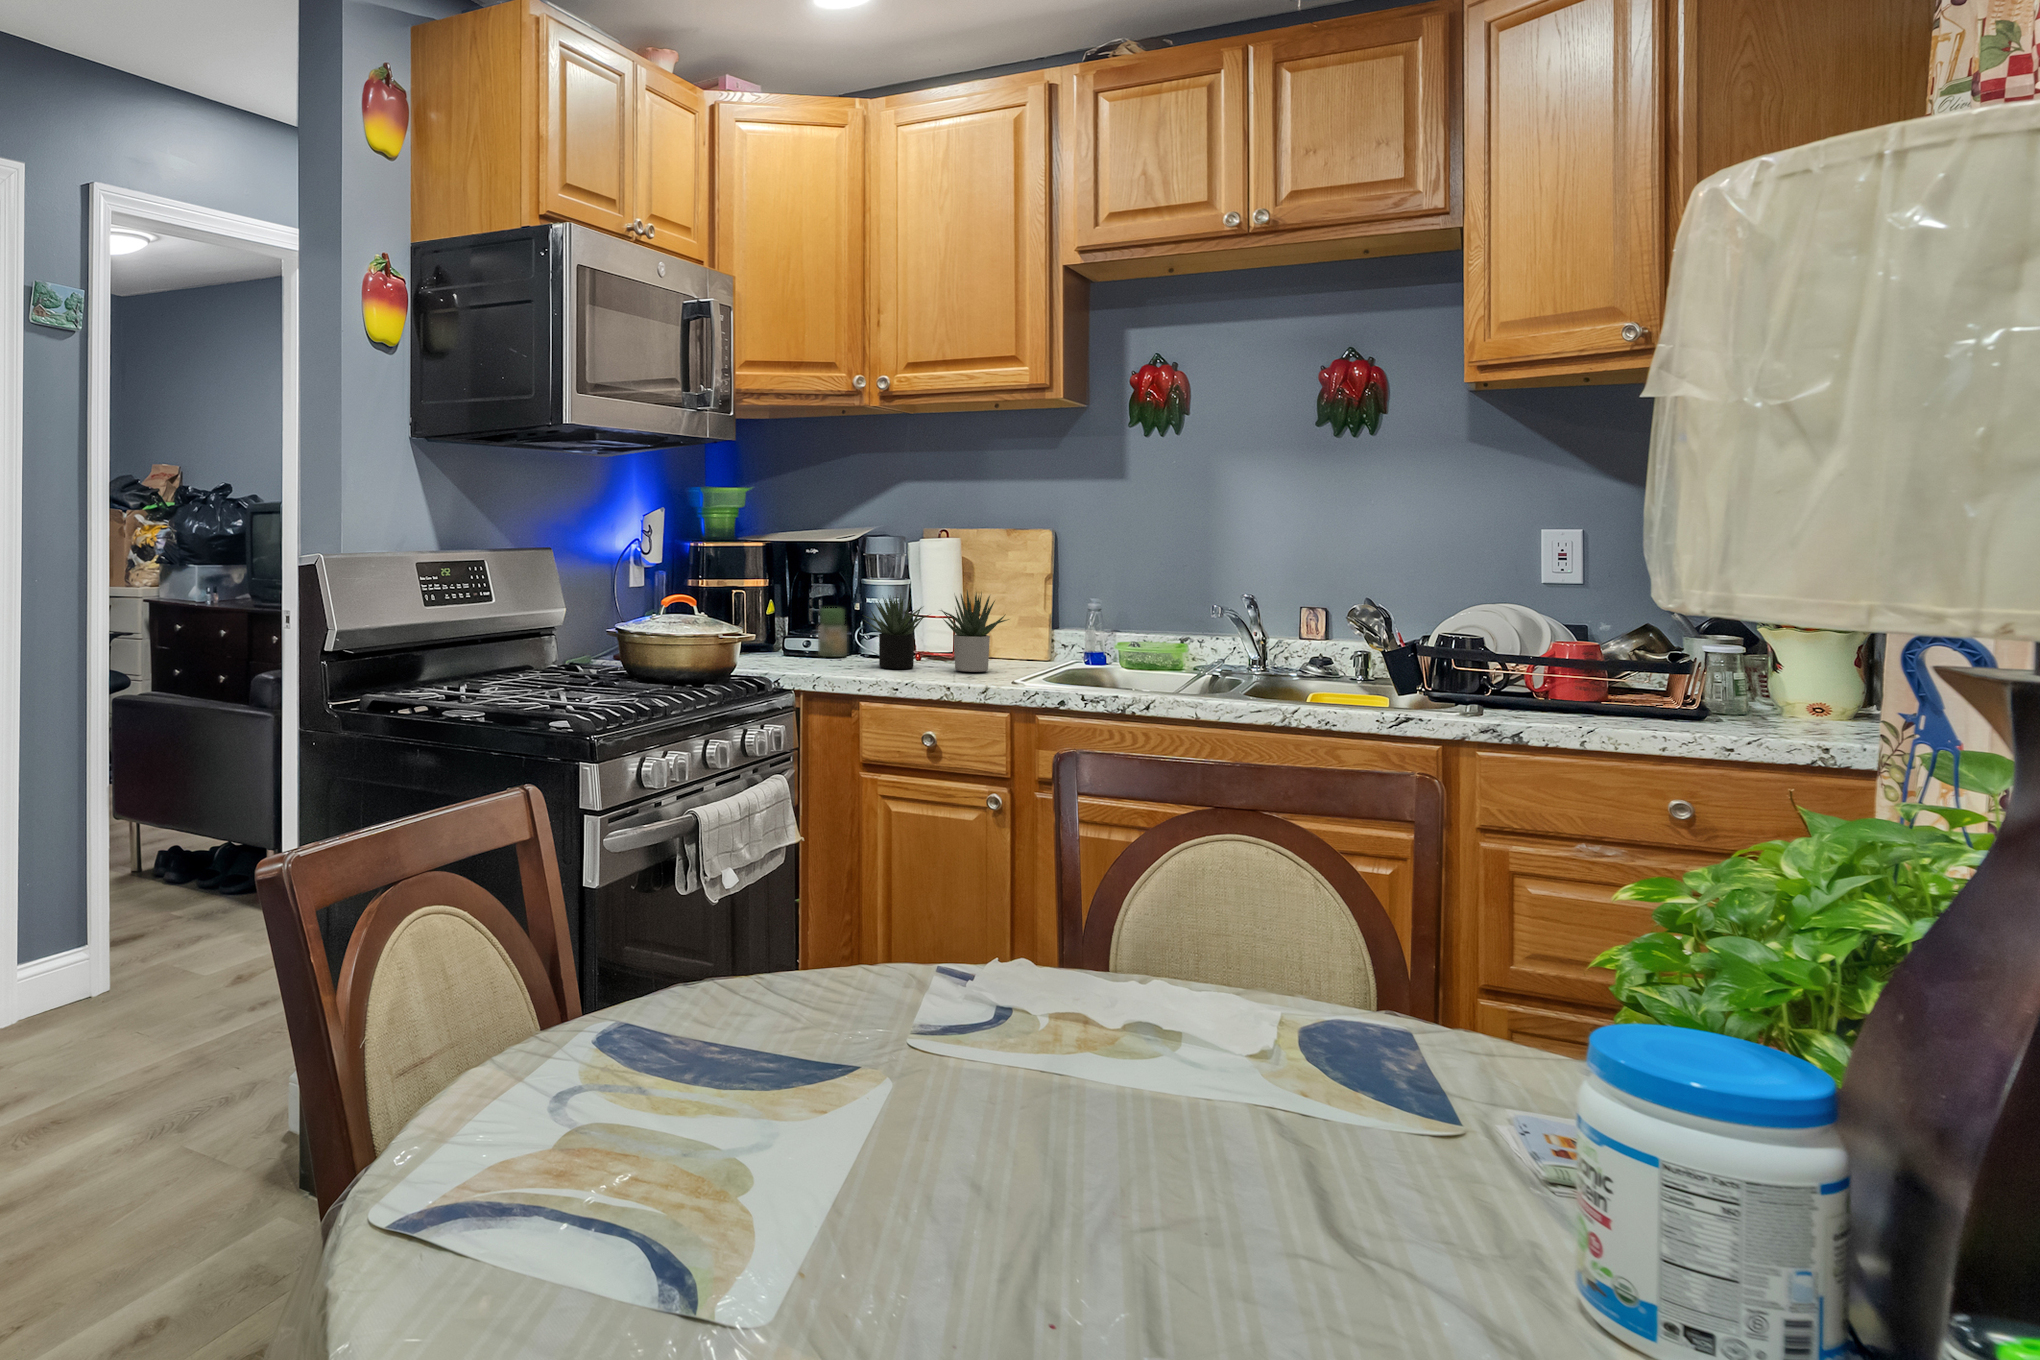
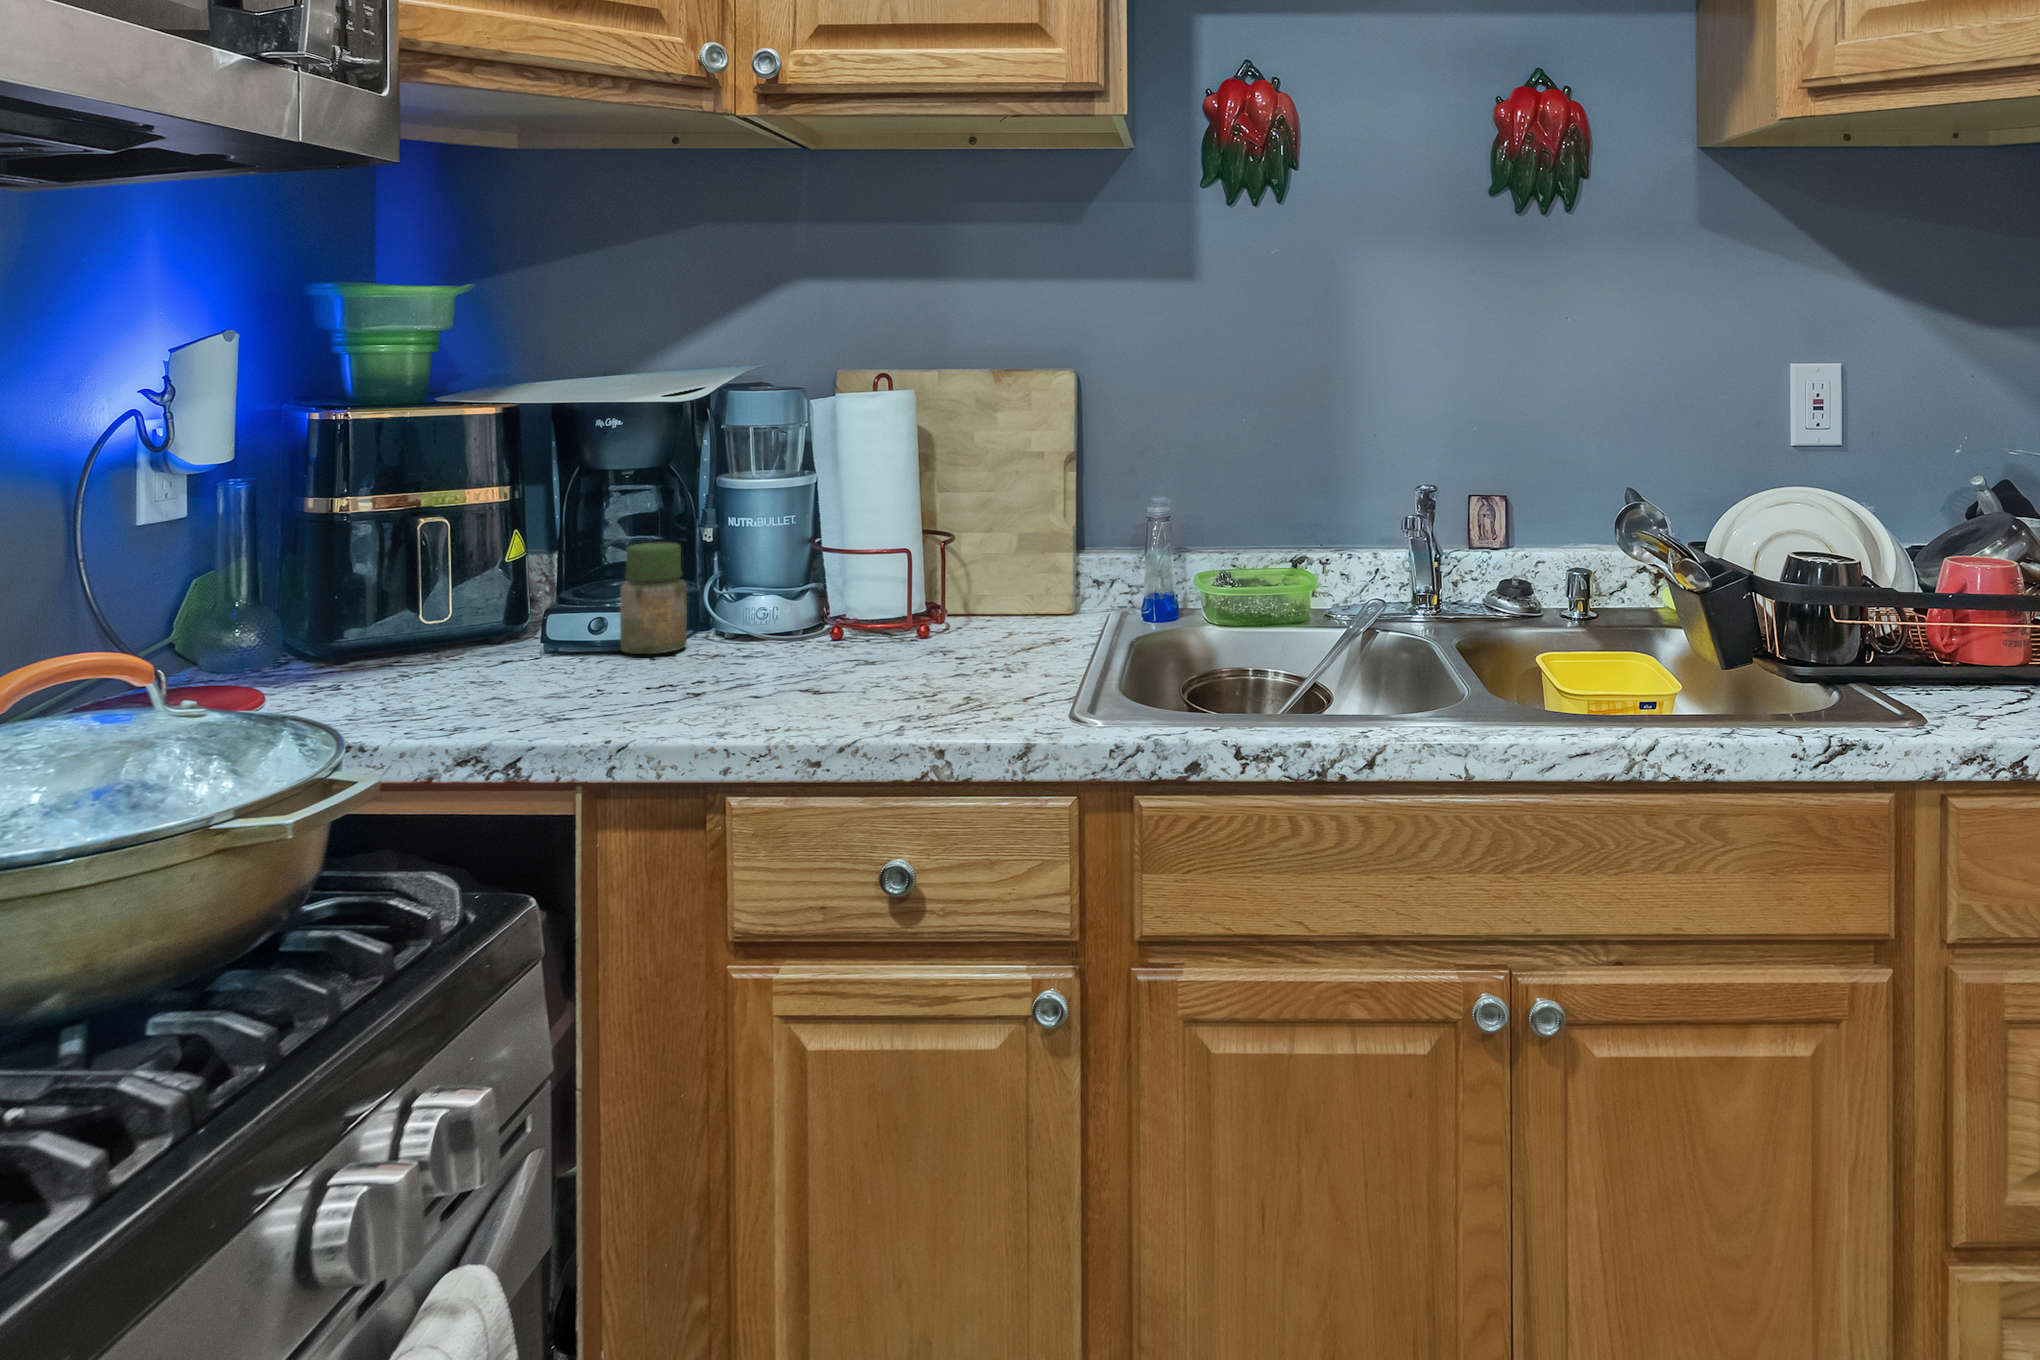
succulent plant: present [865,591,1009,672] -> none [723,497,1045,684]

